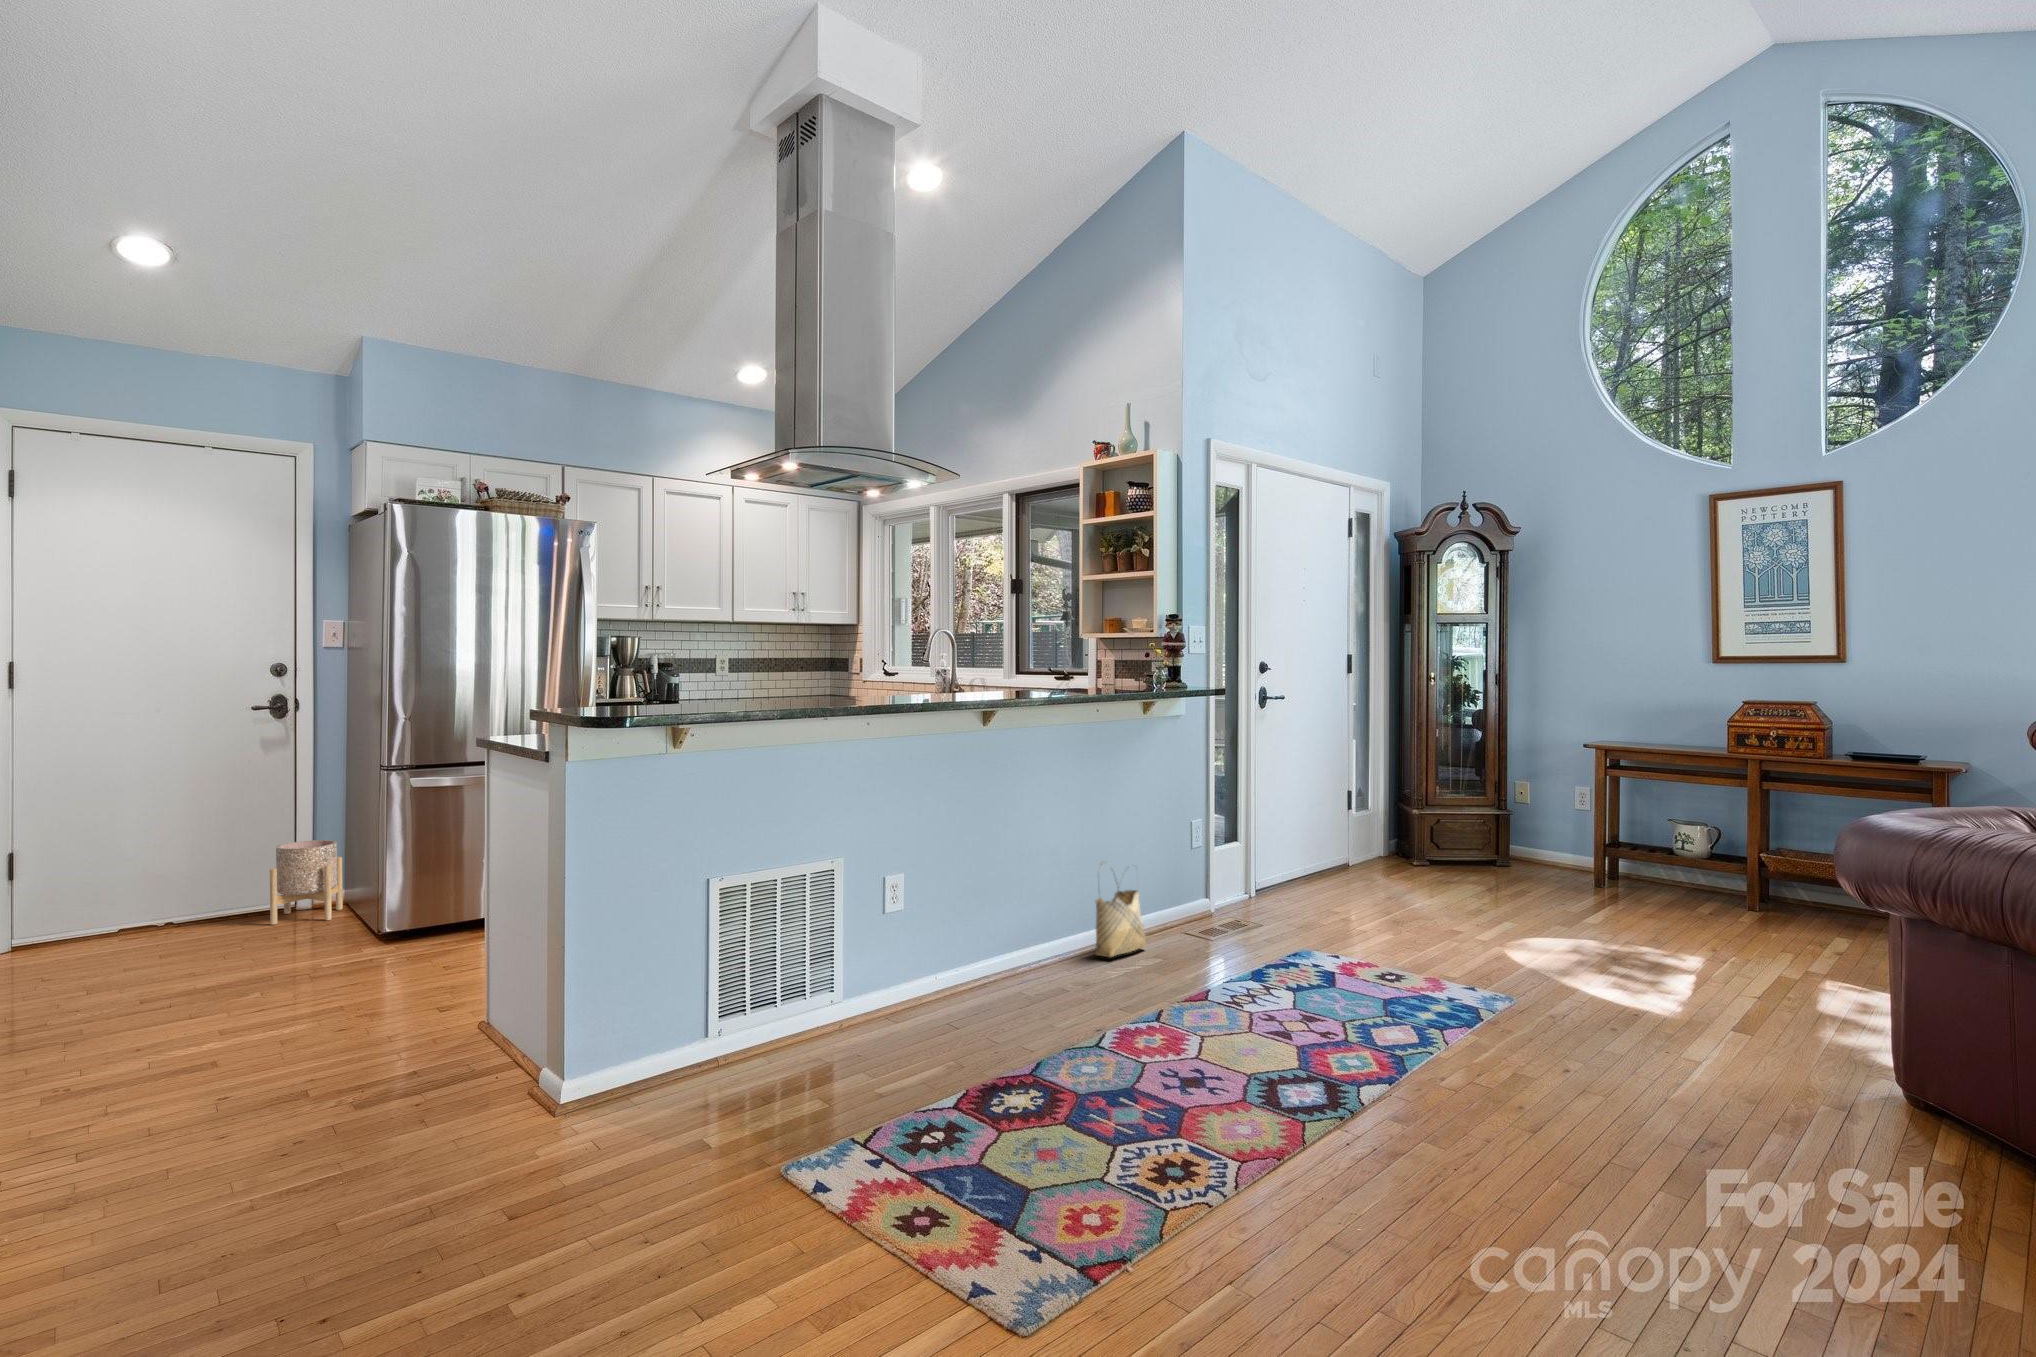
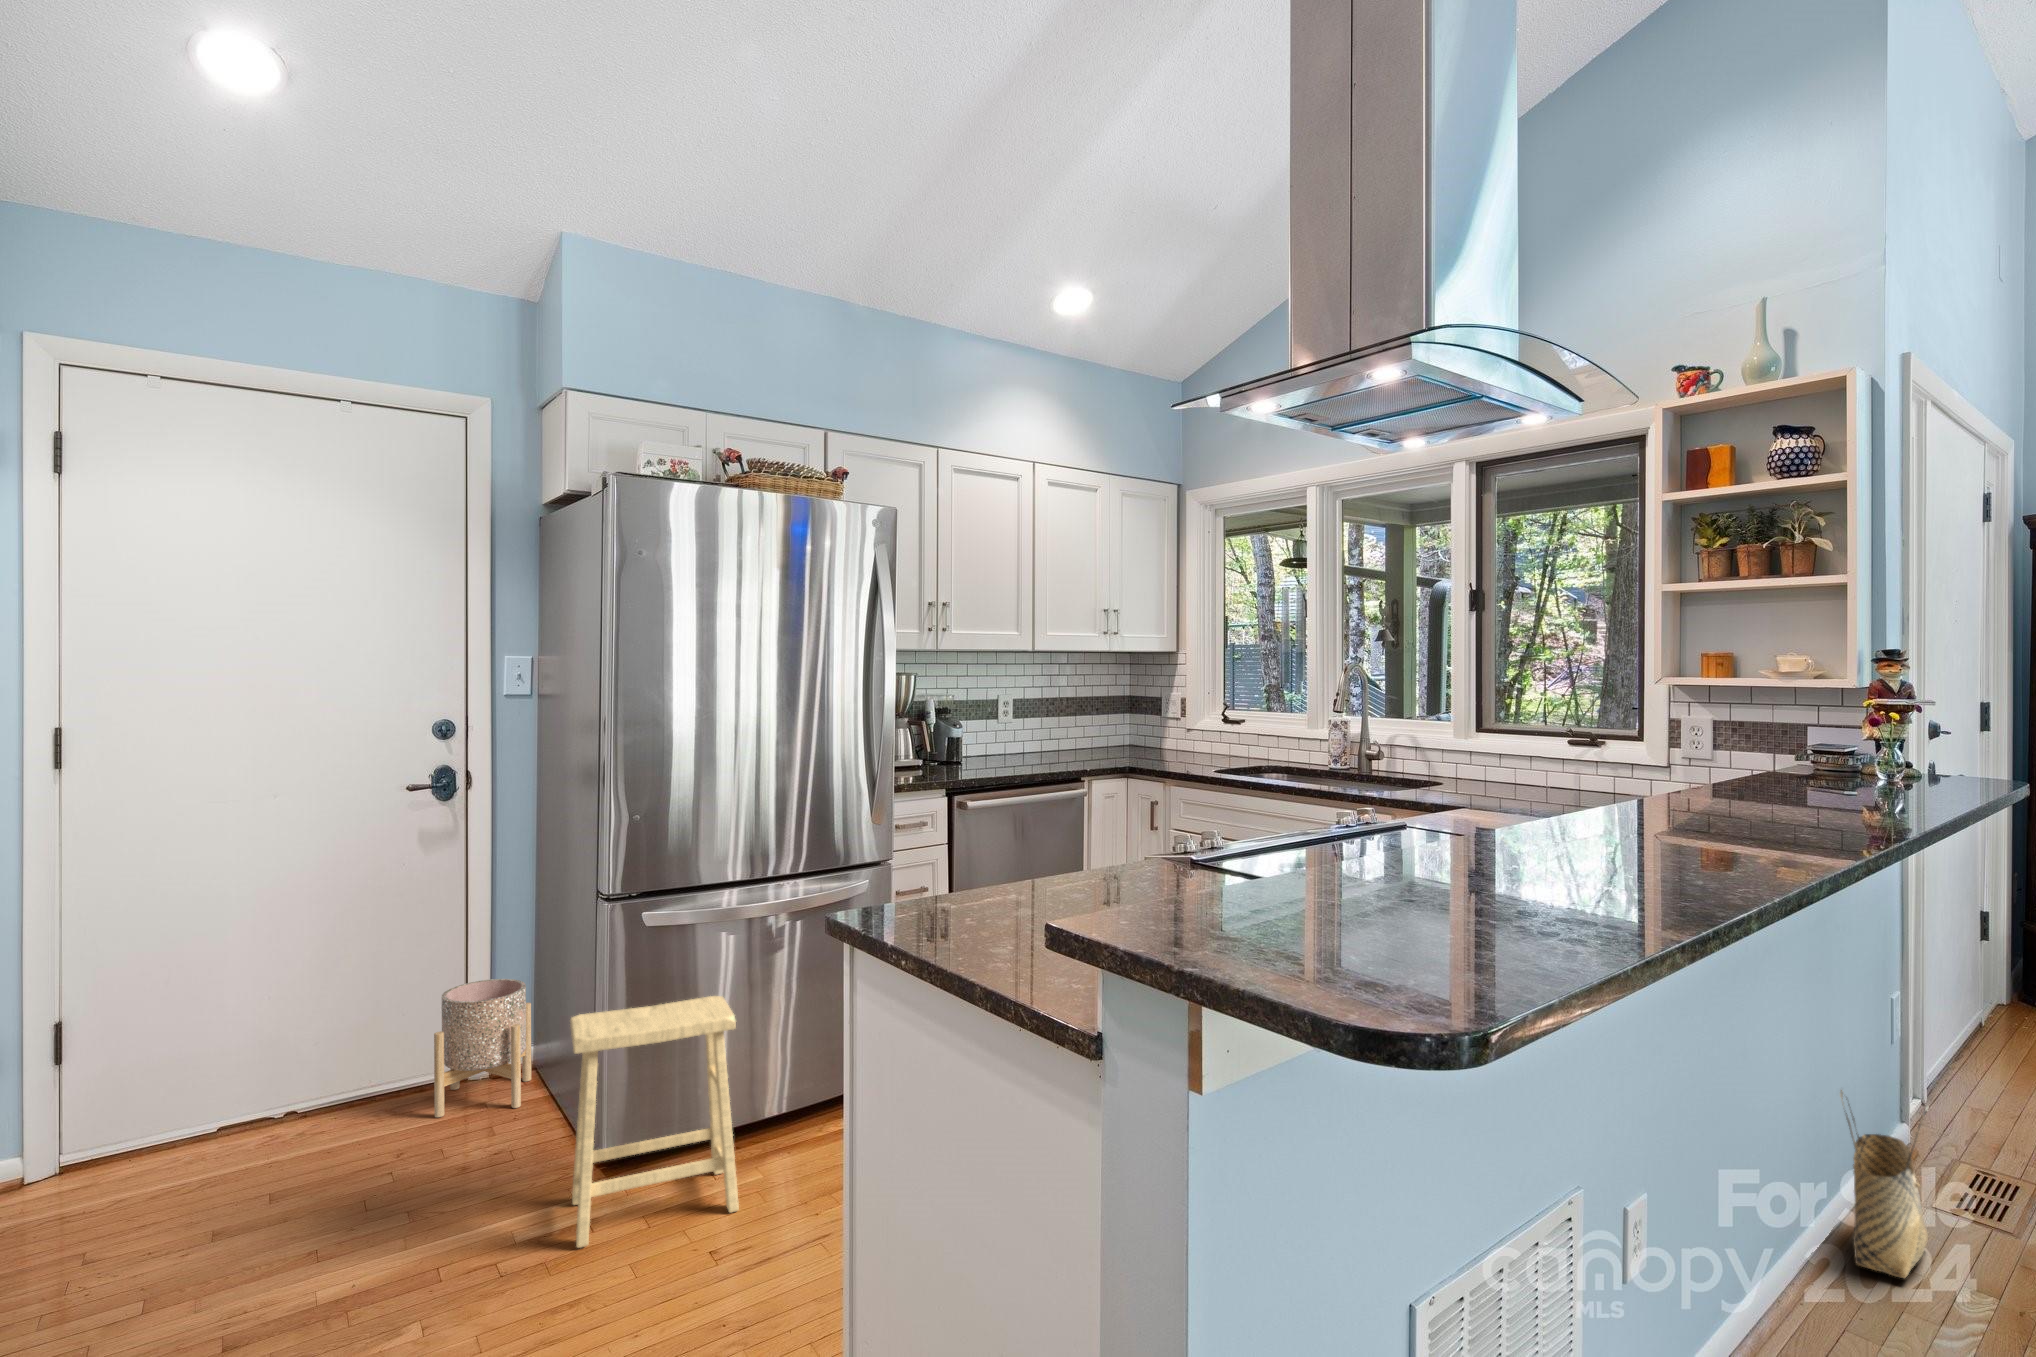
footstool: none [348,829,458,967] -> present [570,996,739,1248]

